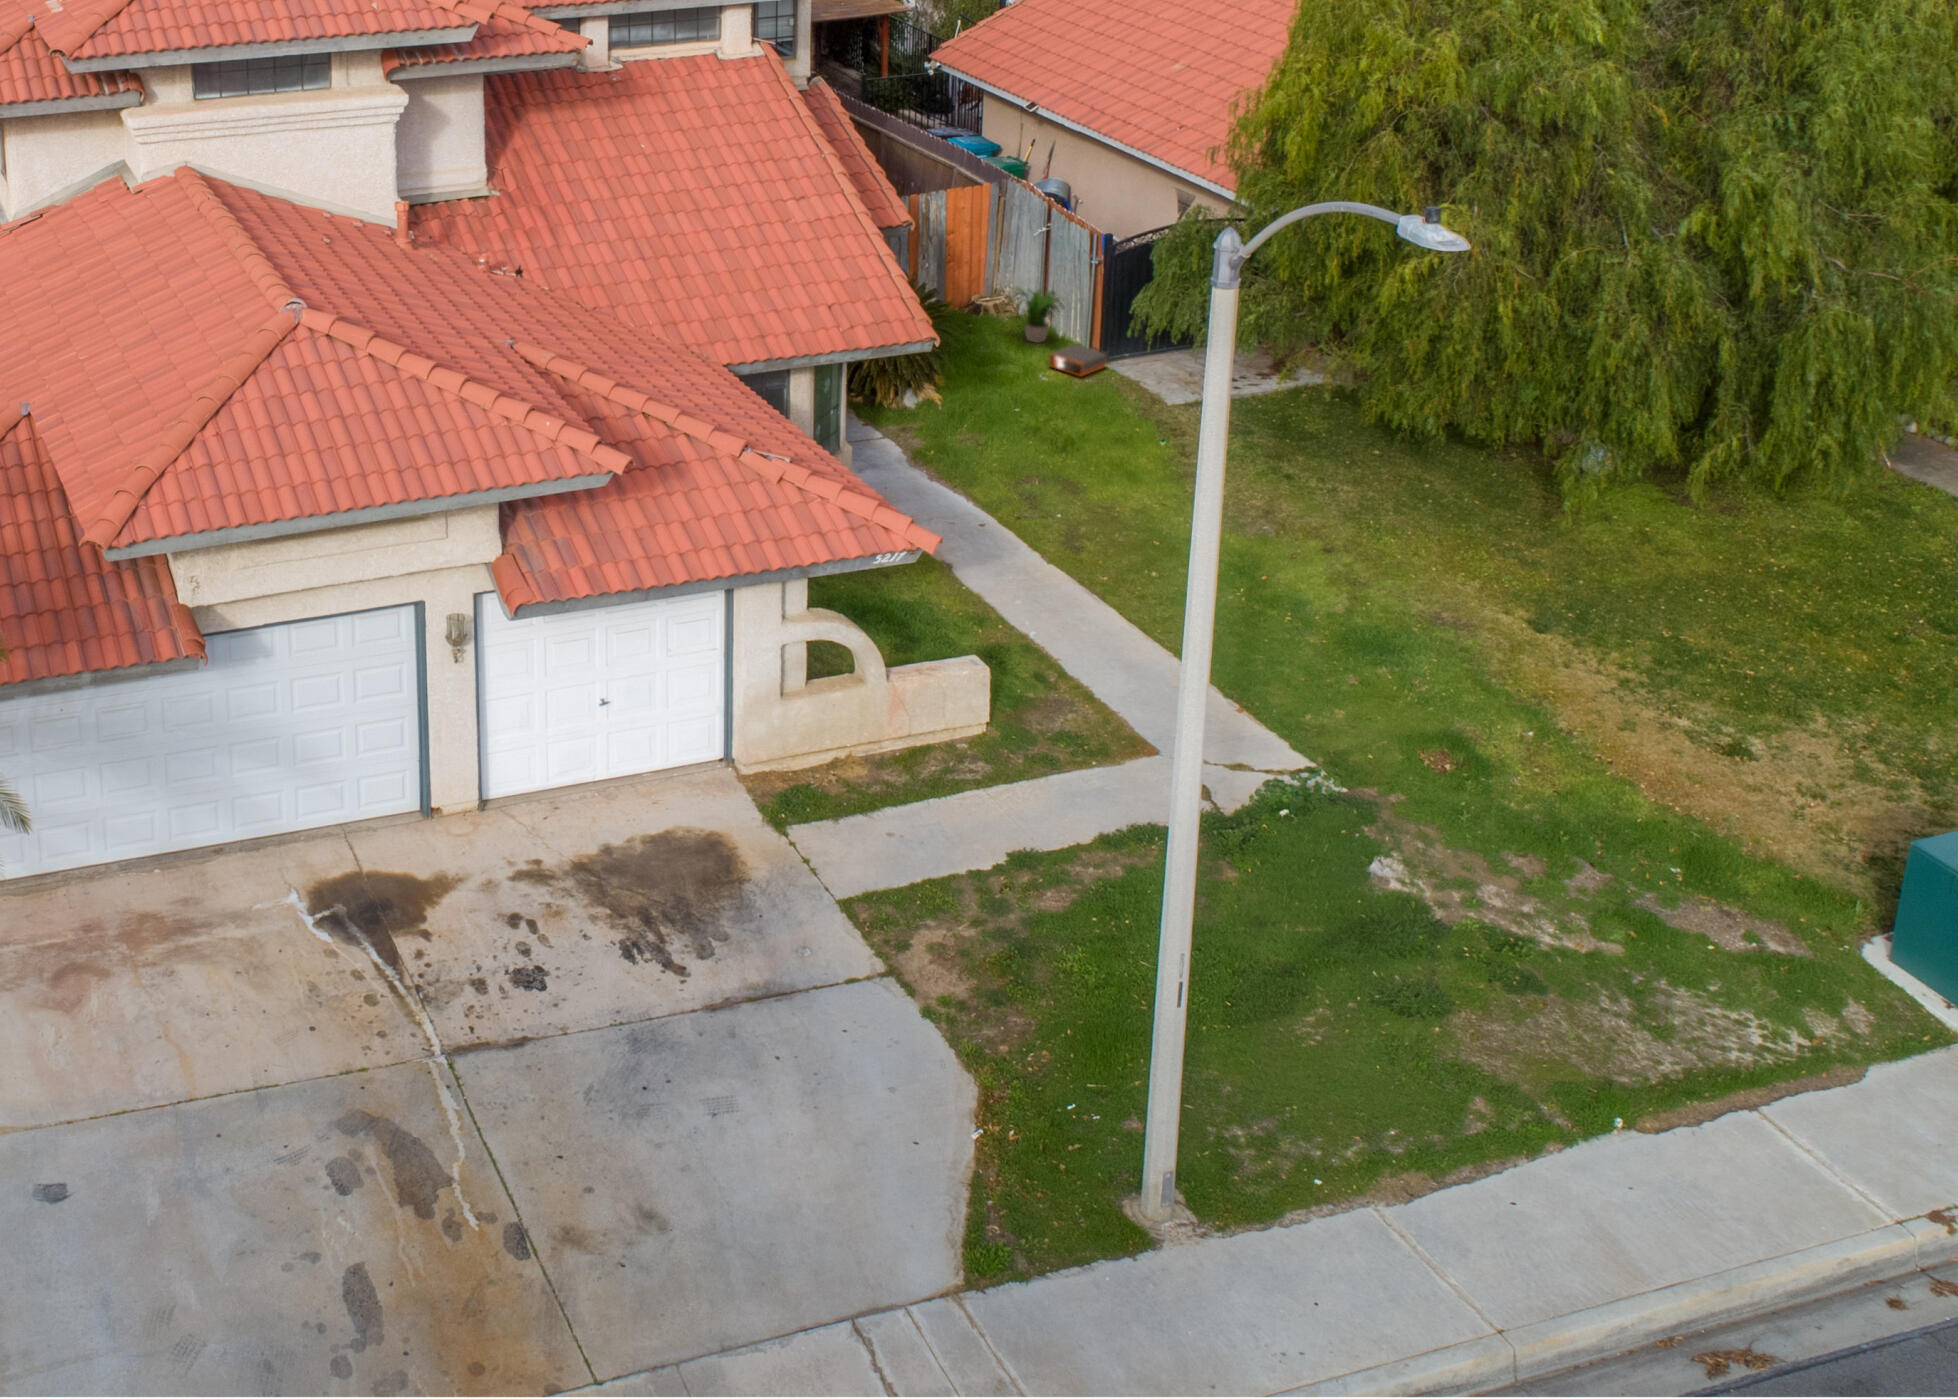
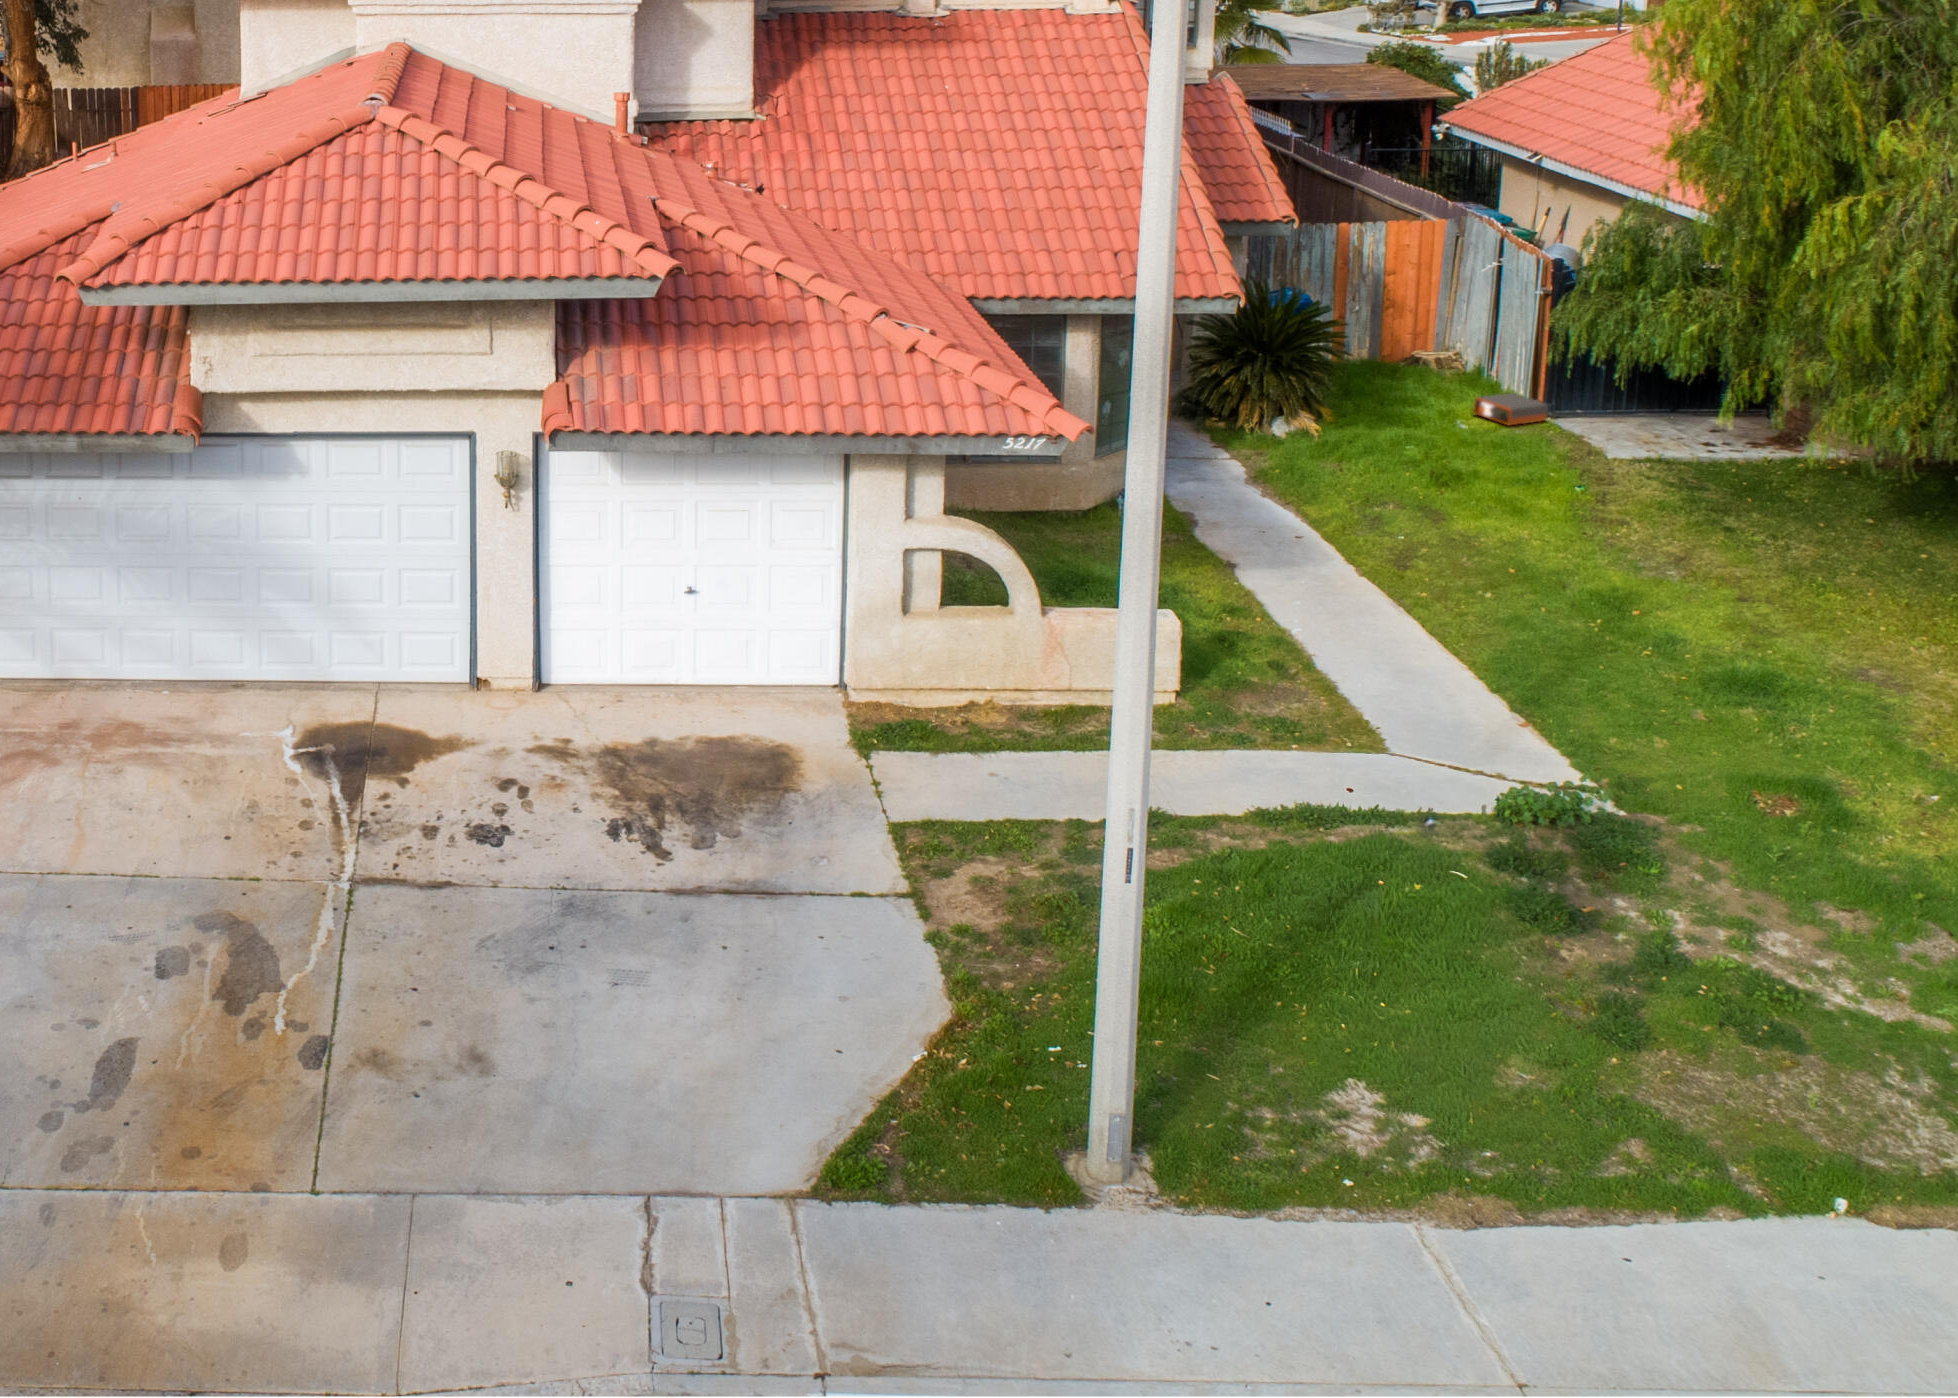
potted plant: present [1010,289,1063,343] -> none [1439,328,1511,394]

